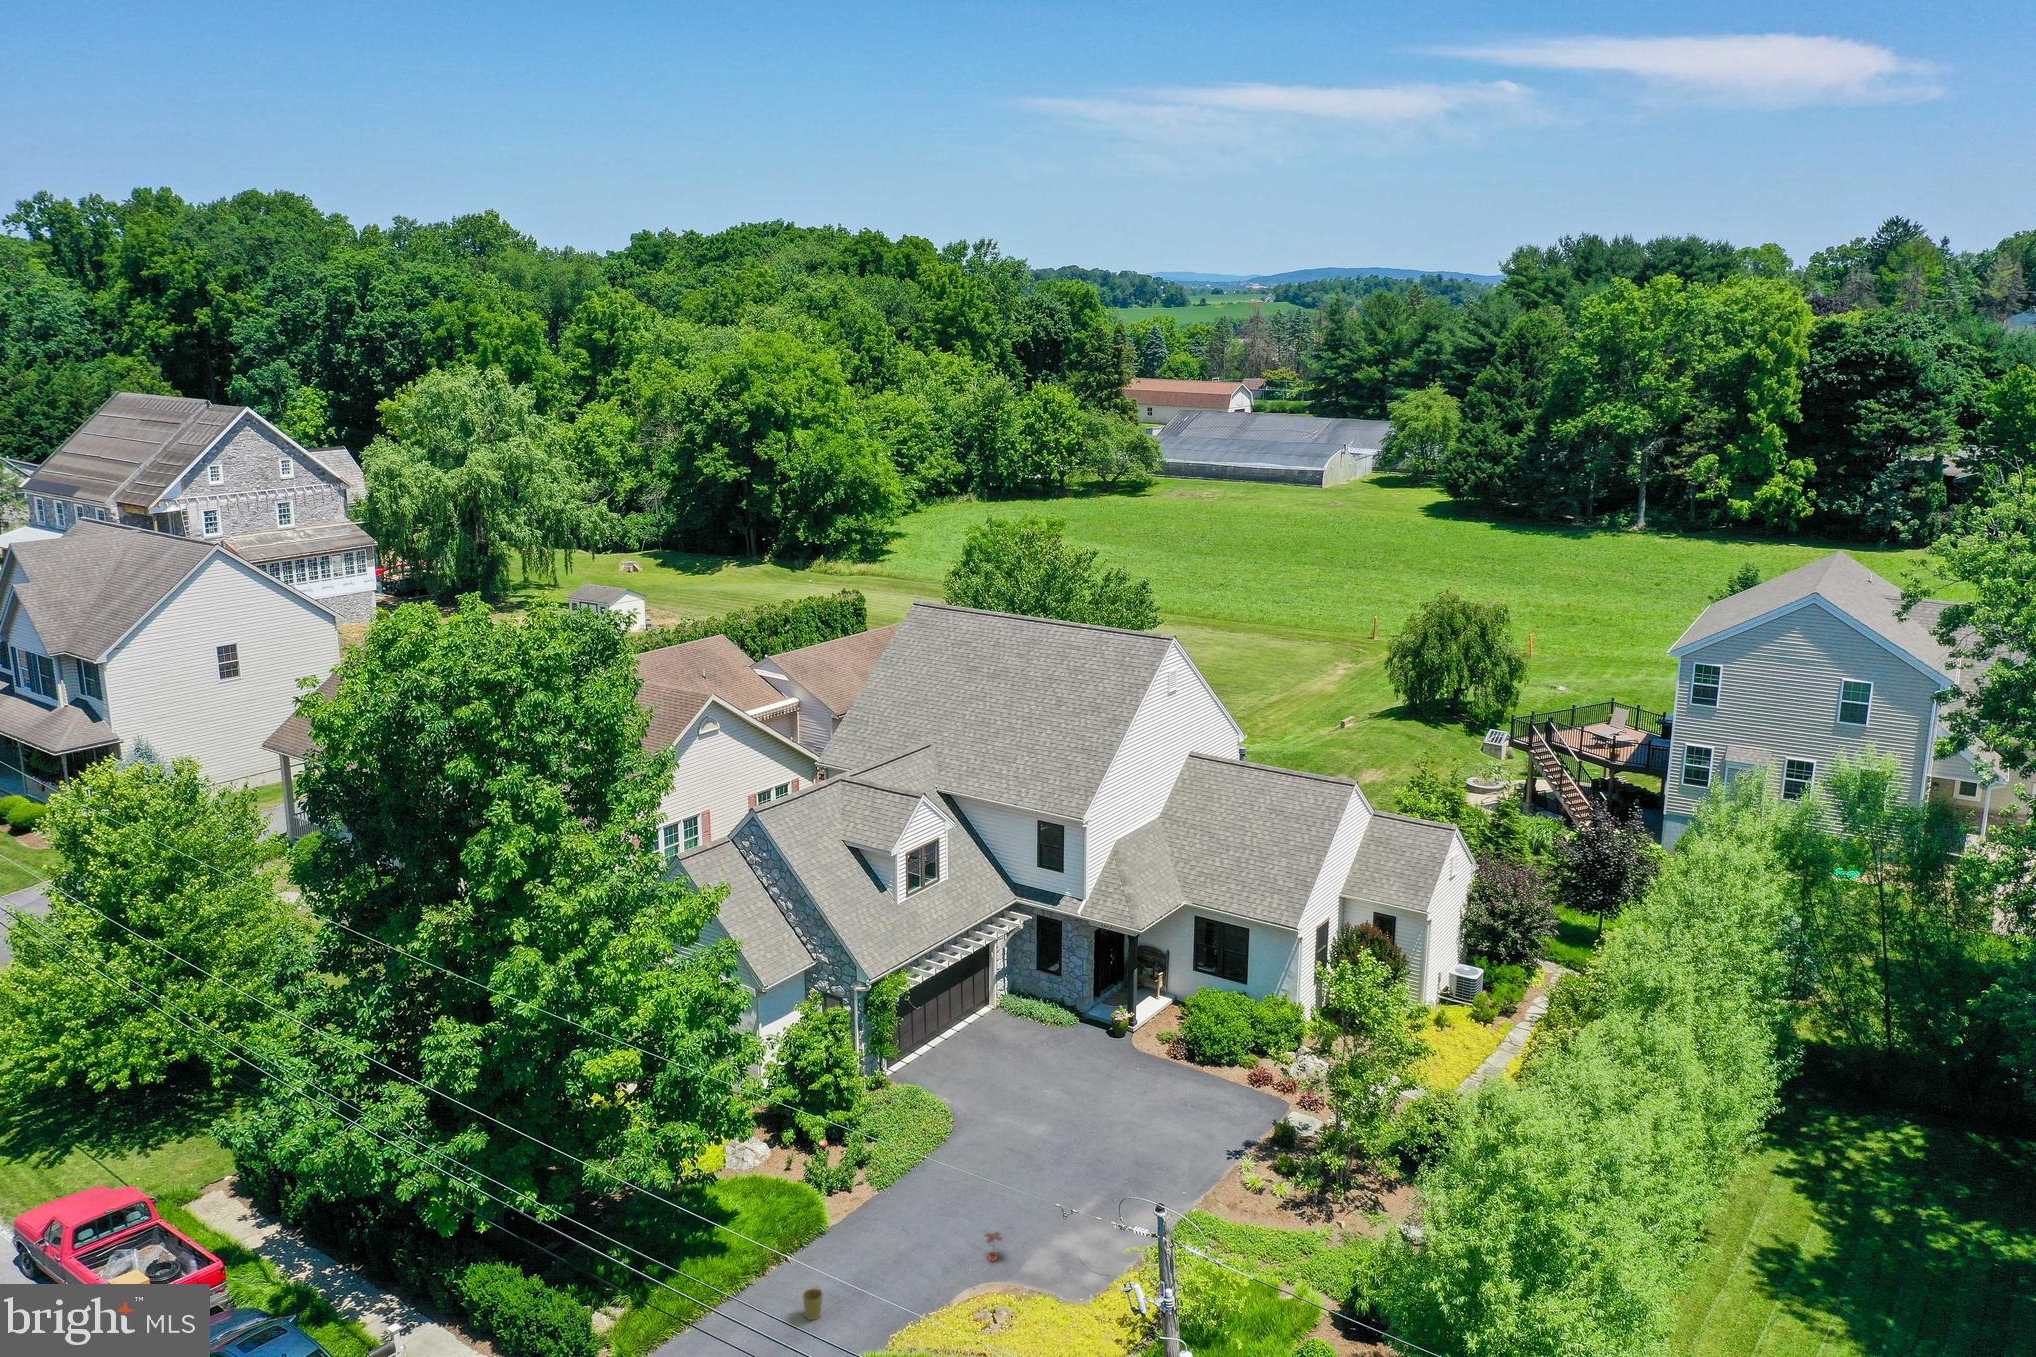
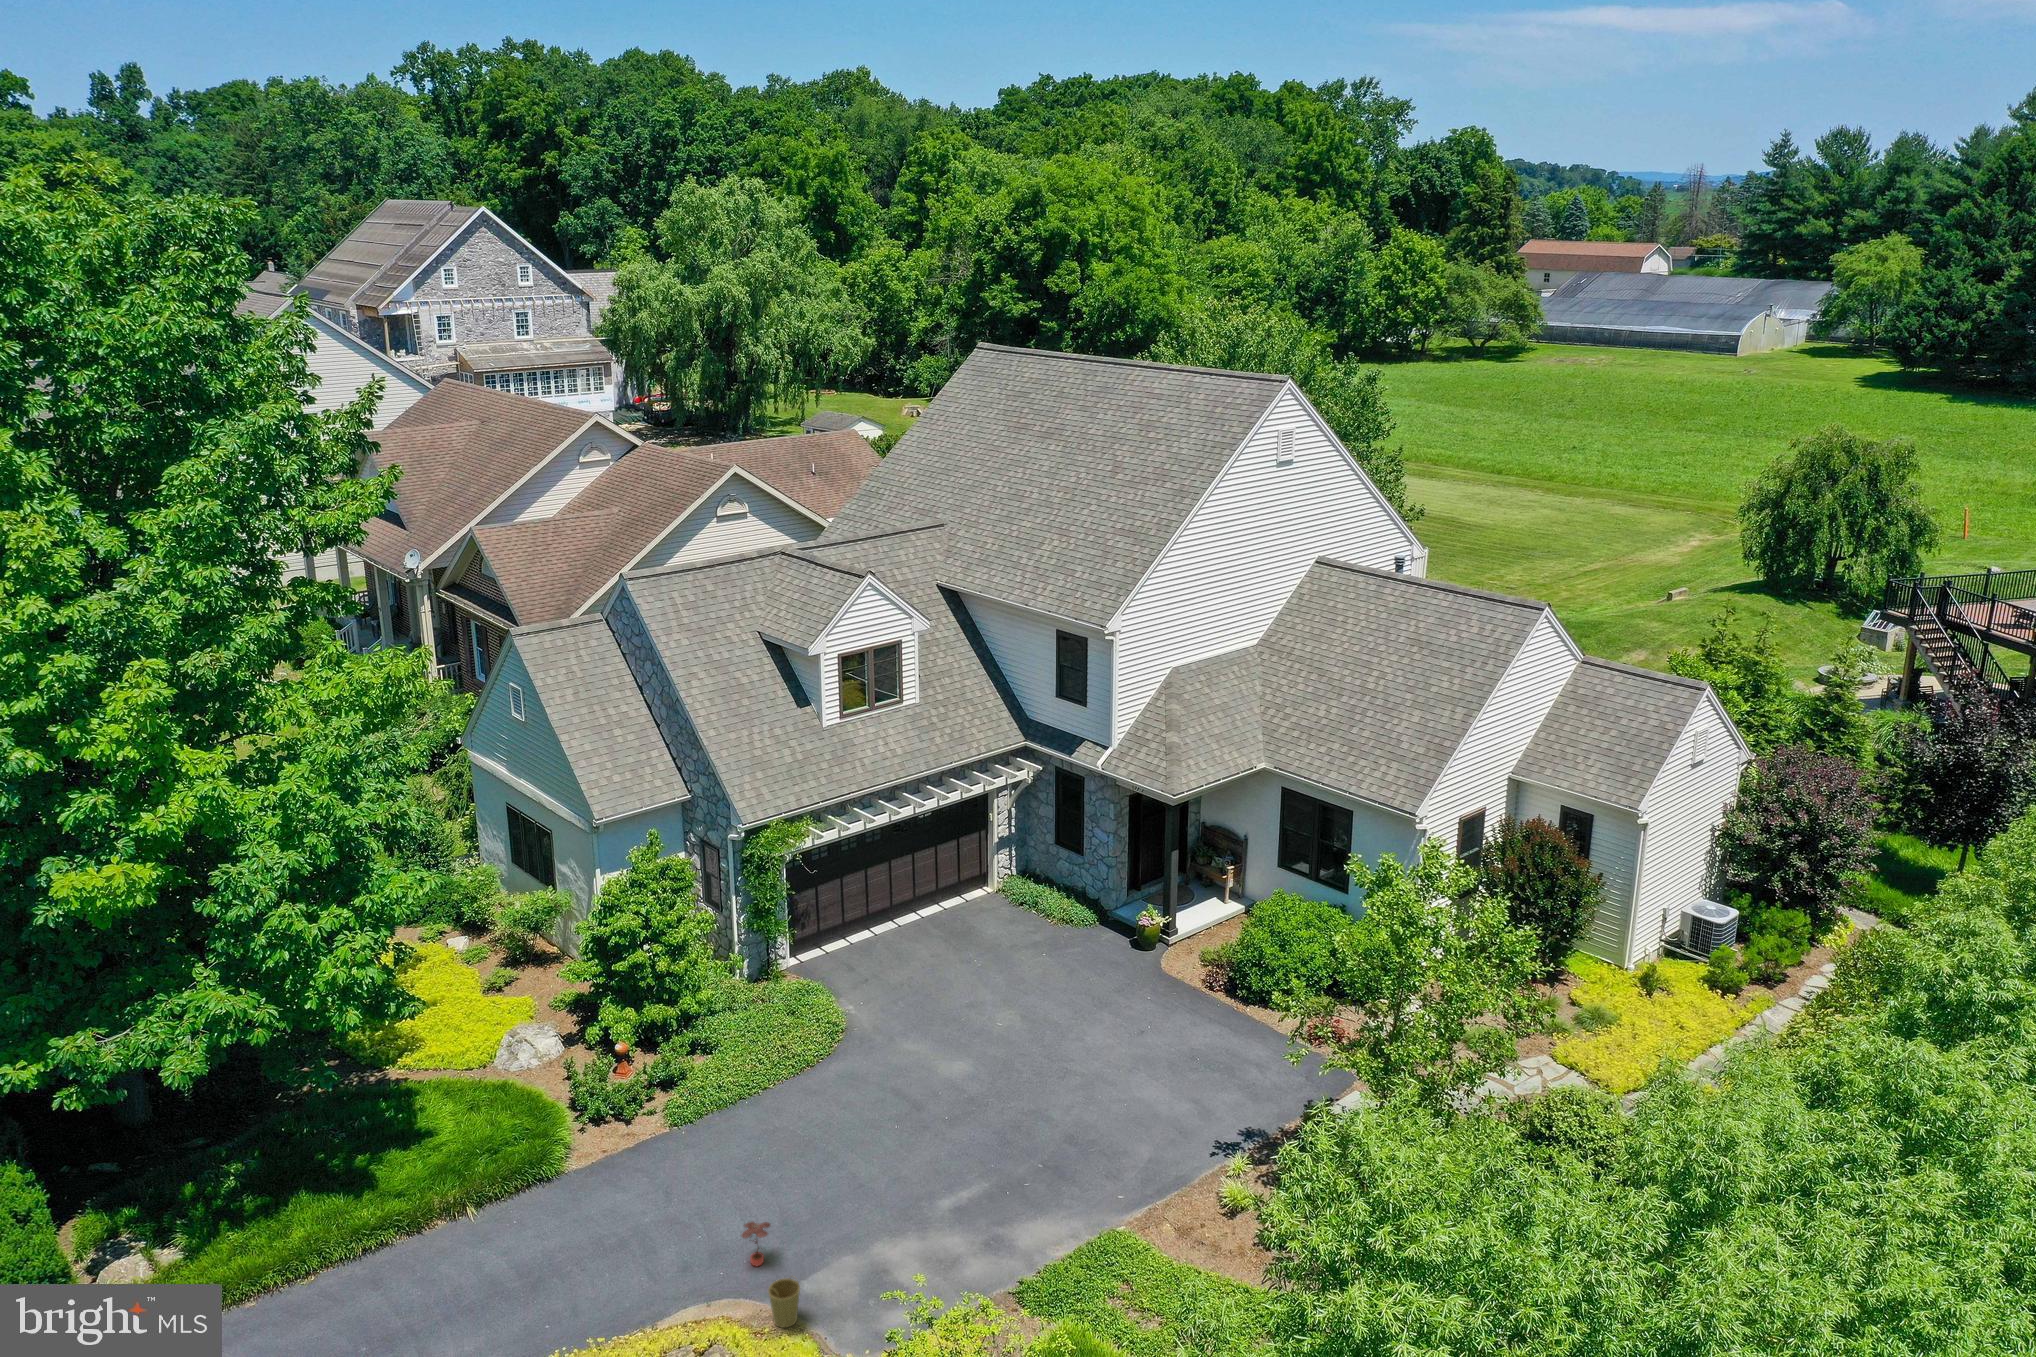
basket: present [803,1288,823,1320] -> present [768,1278,800,1328]

